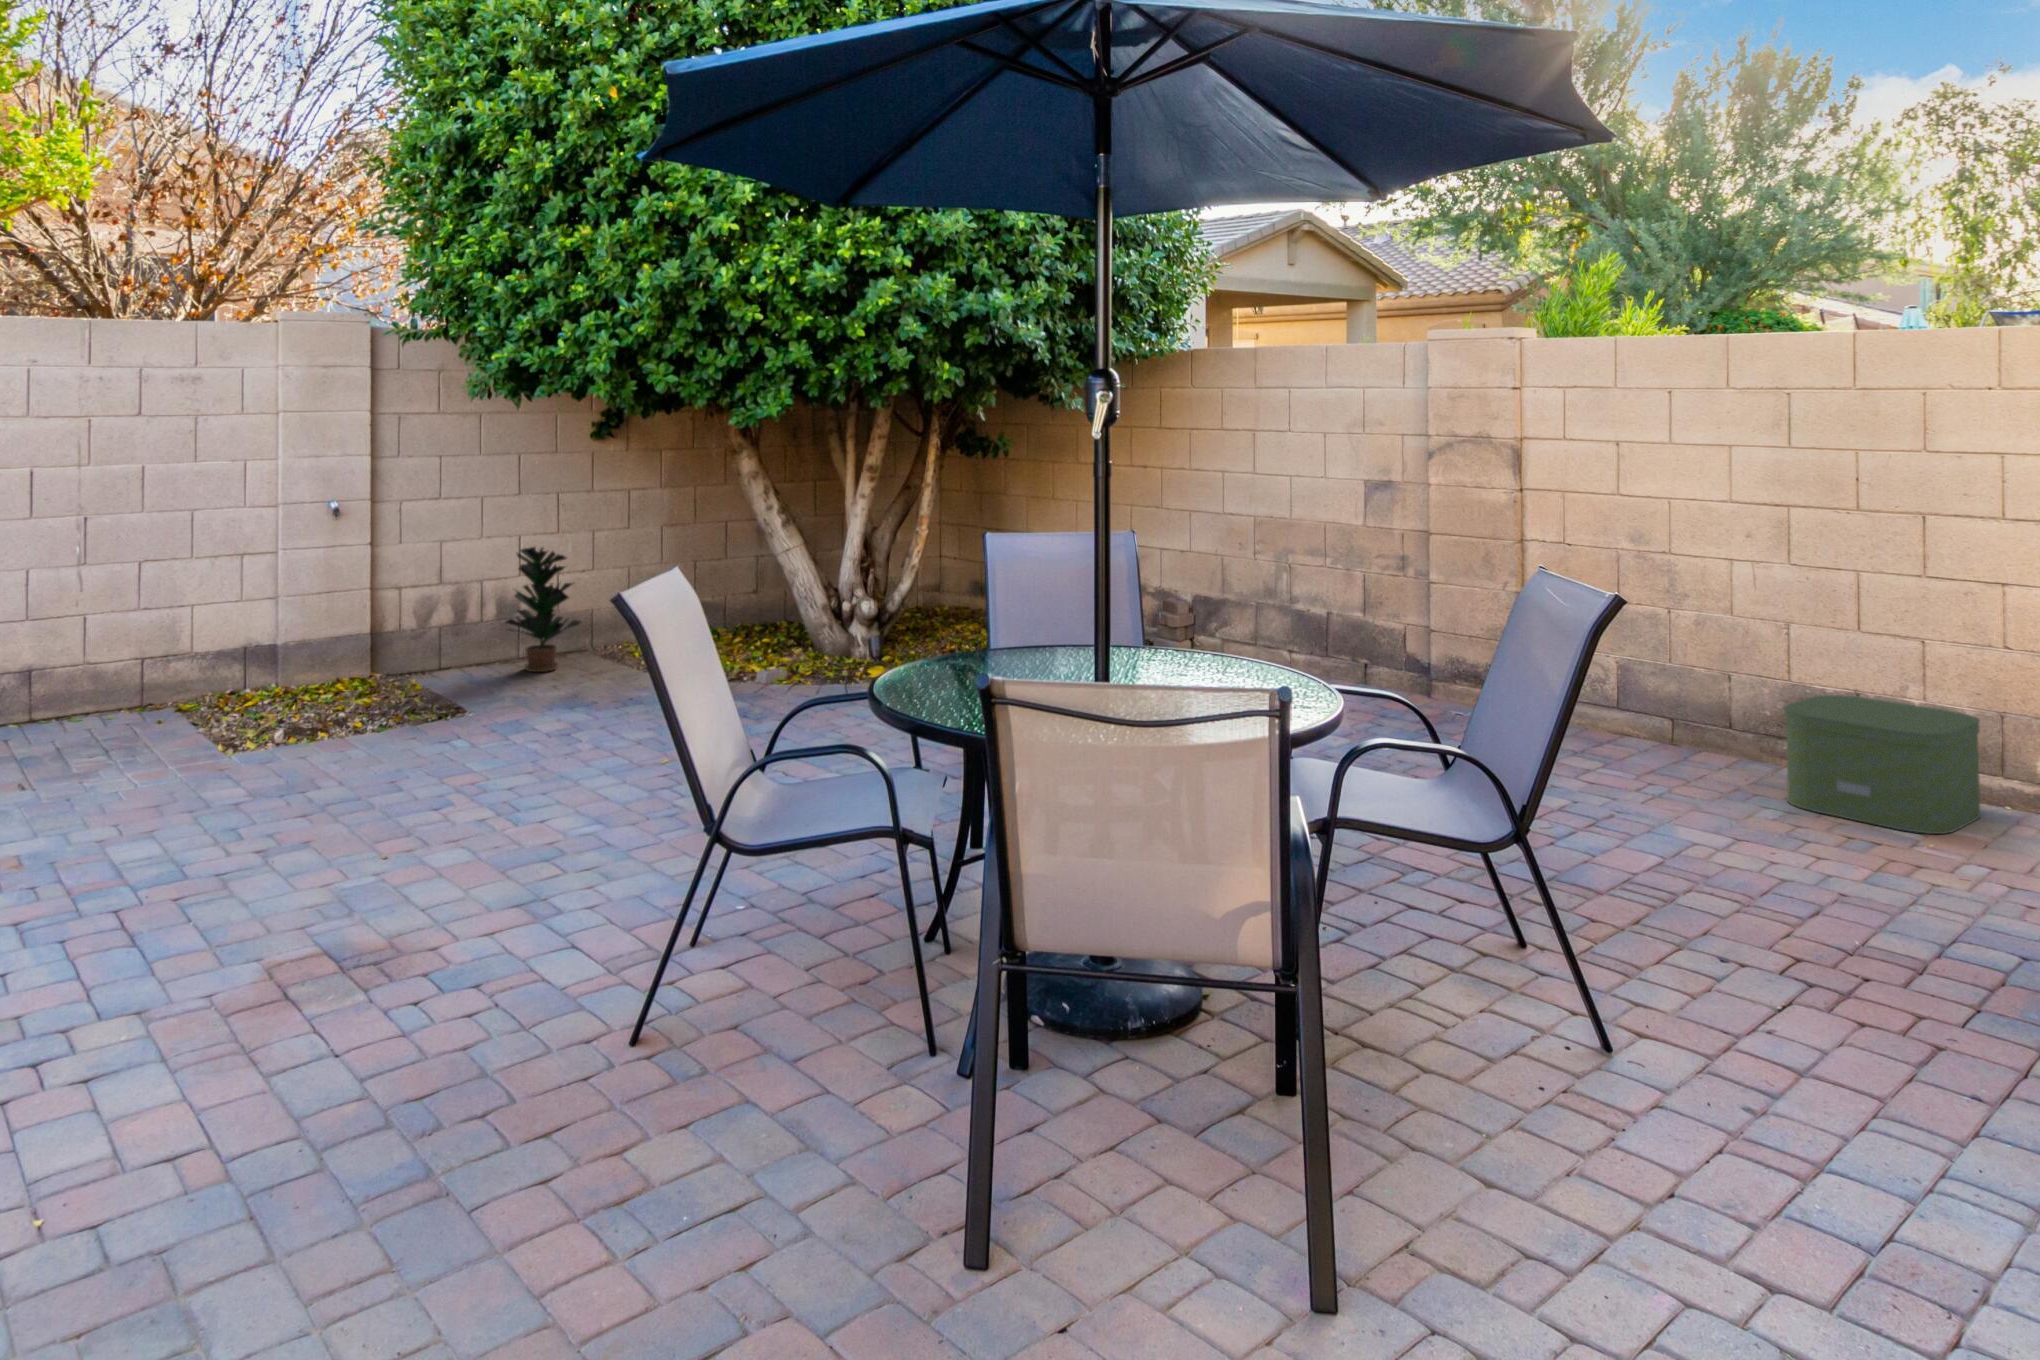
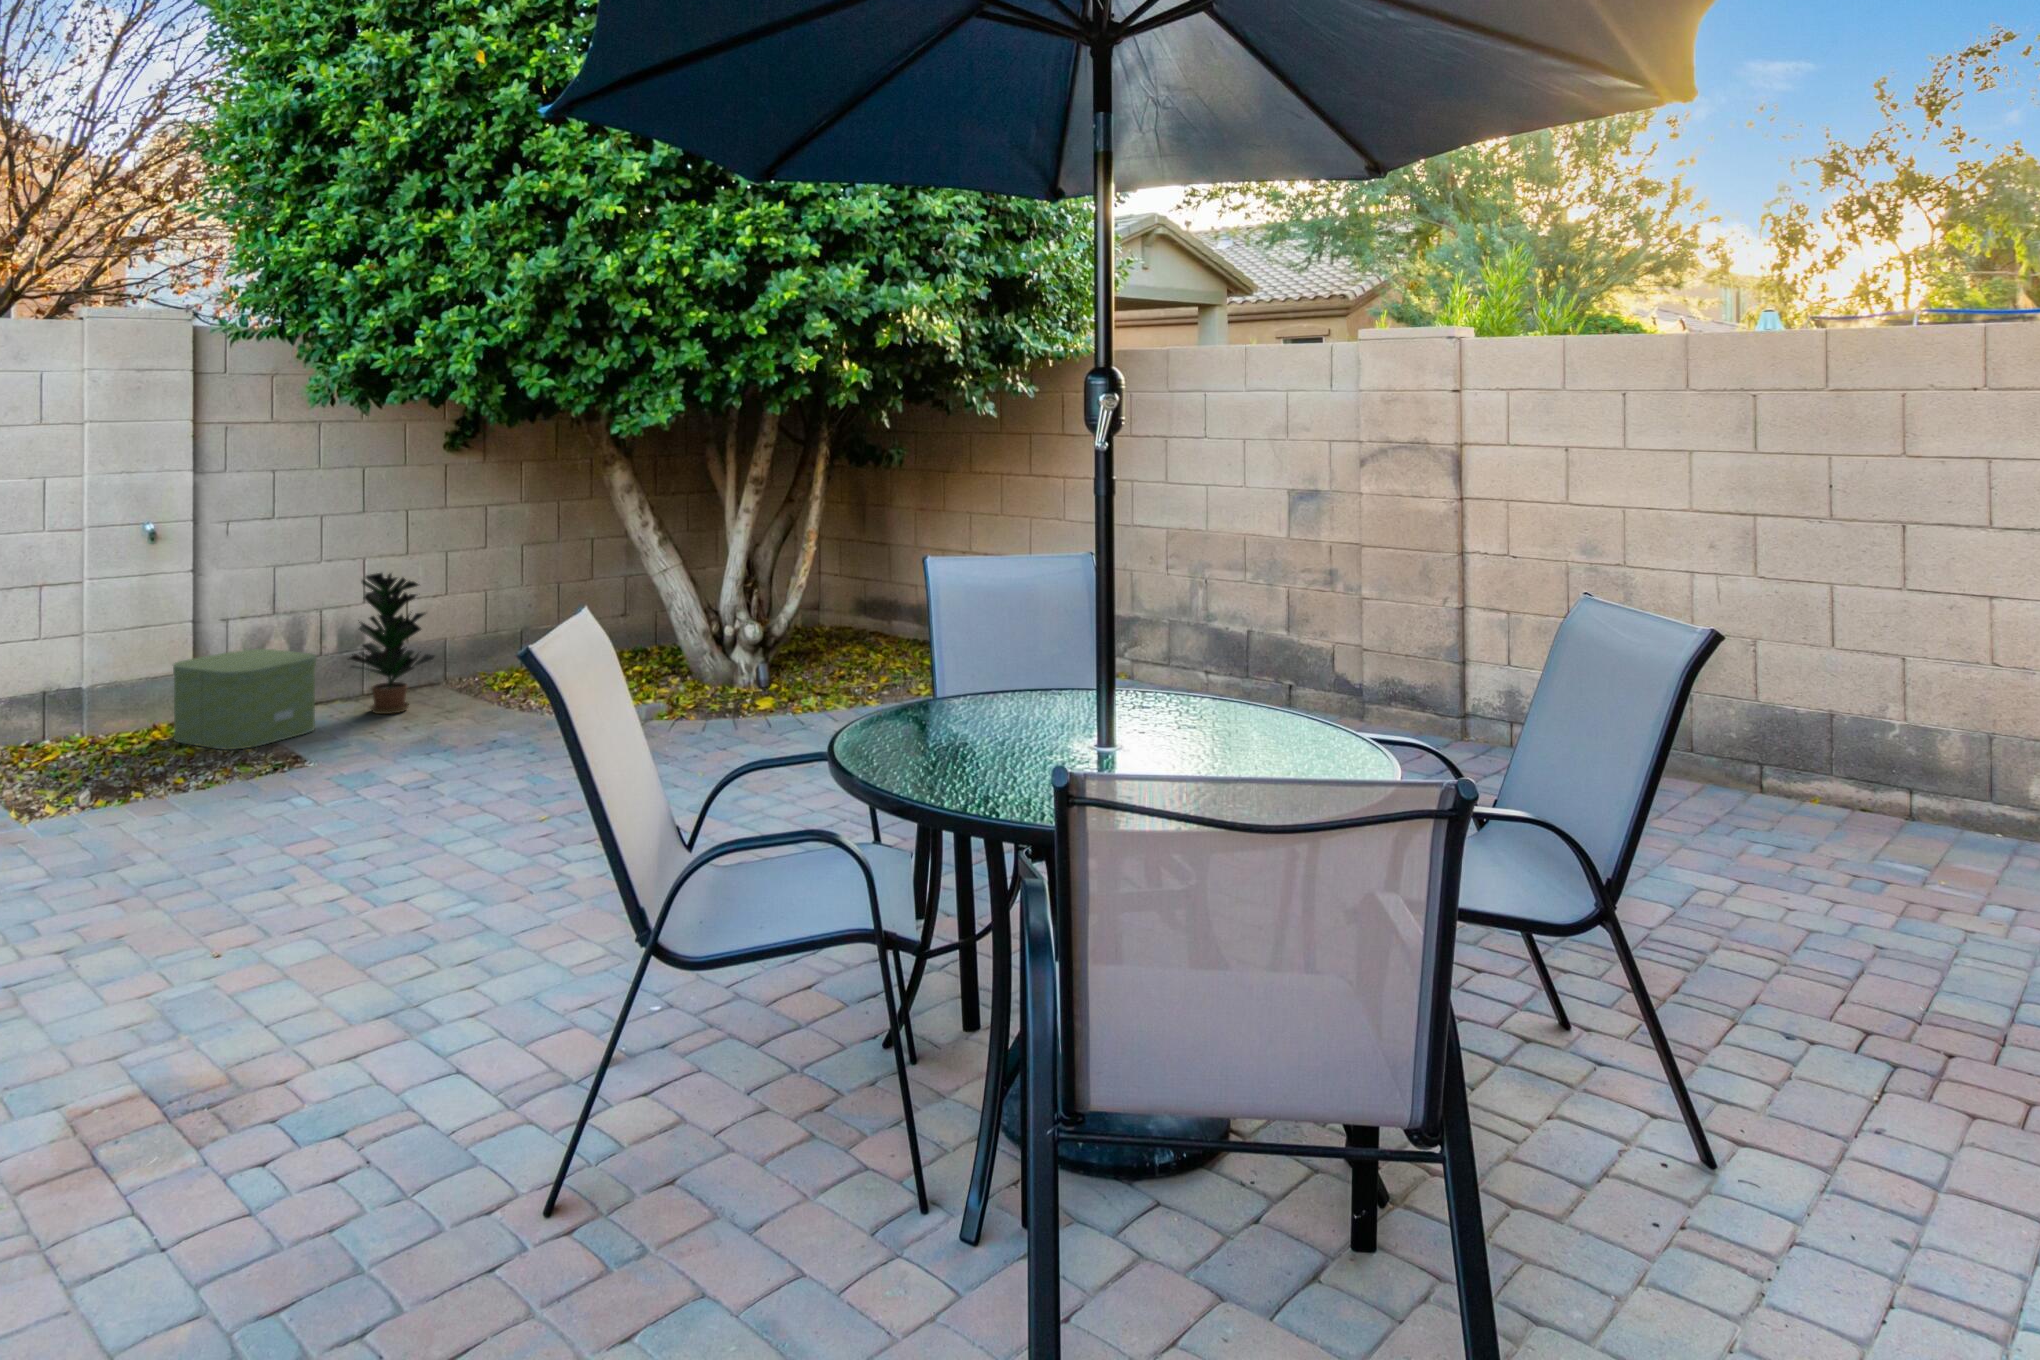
storage box: present [1784,695,1981,834] -> present [173,649,316,749]

